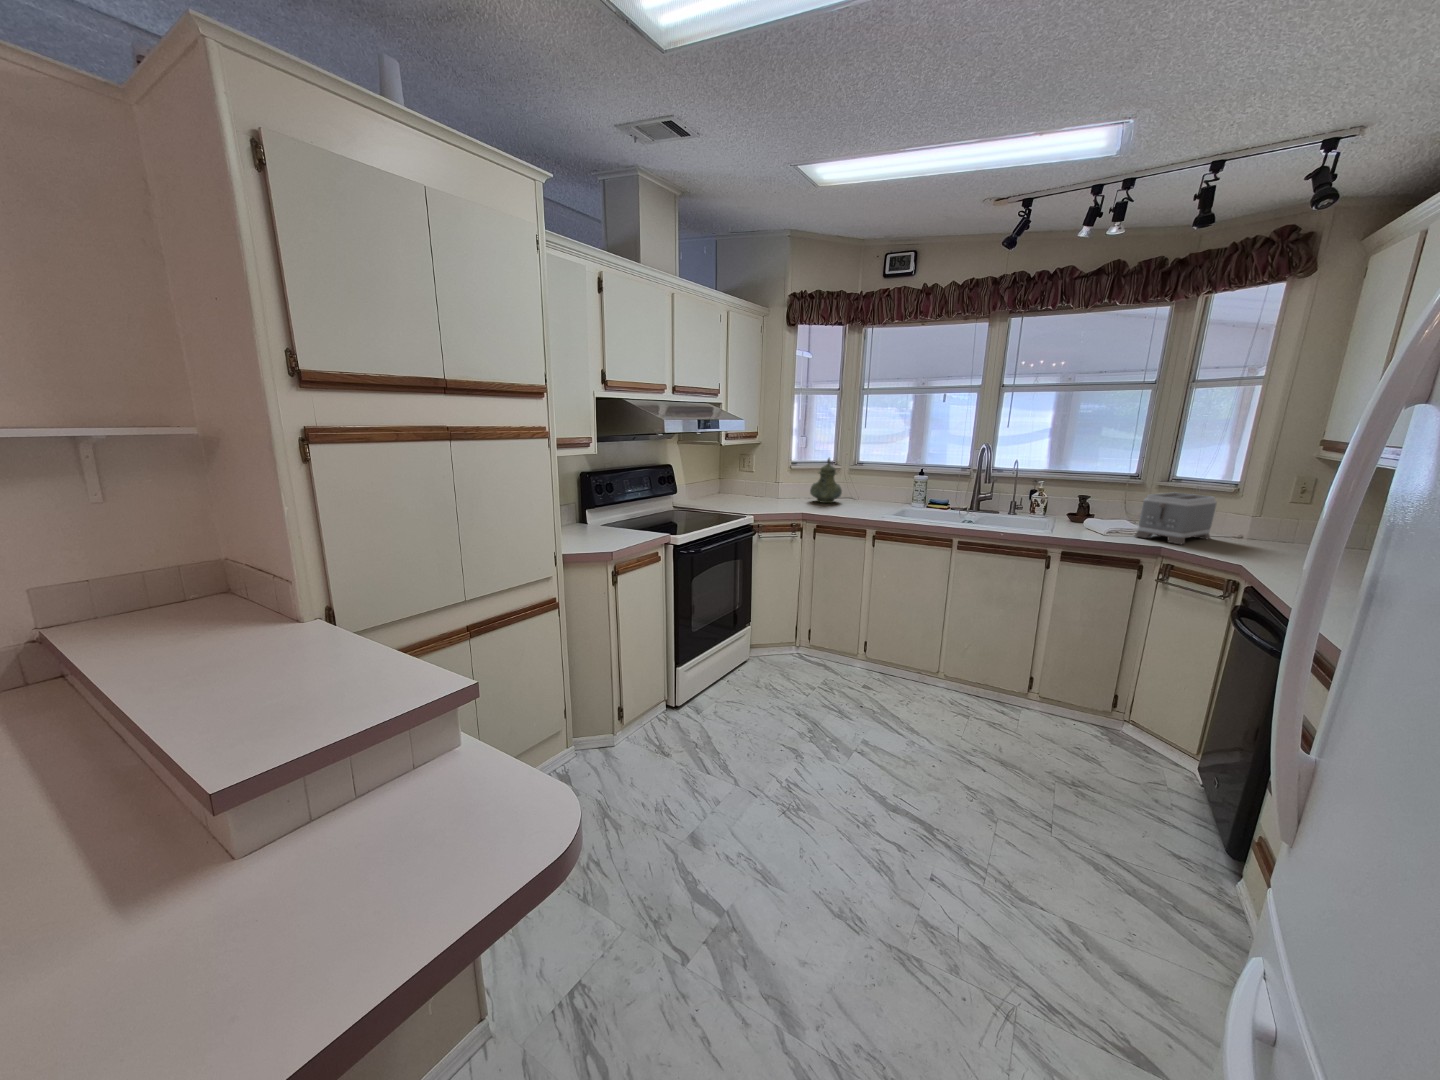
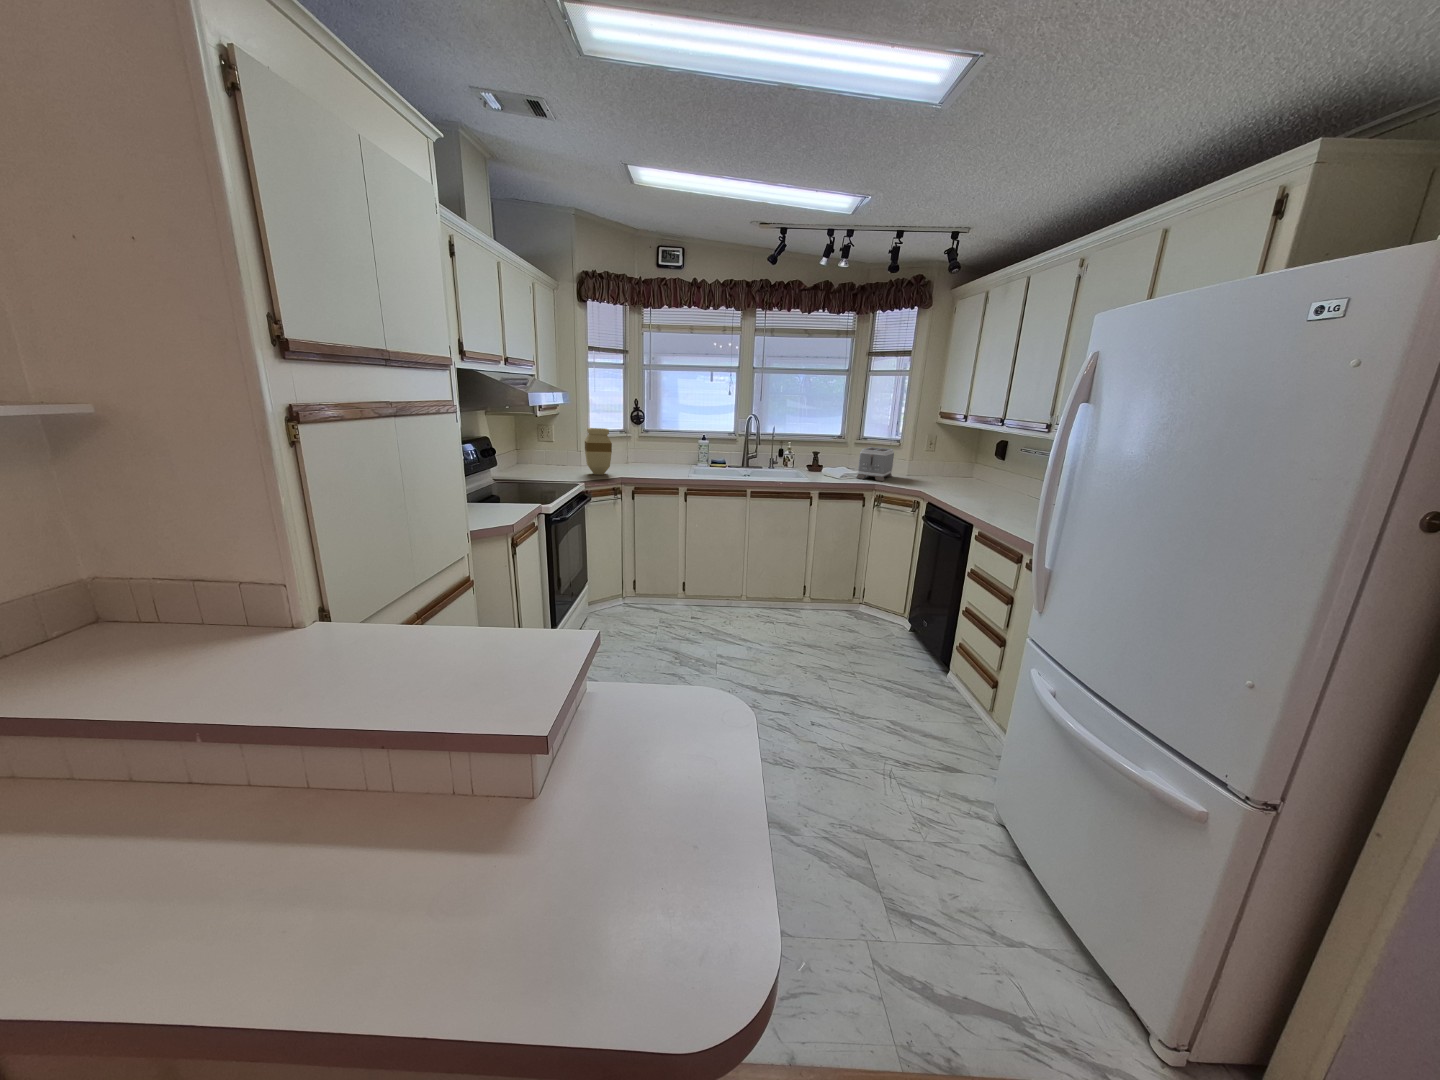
vase: none [769,458,799,508] -> present [585,428,612,475]
teapot: present [810,458,842,503] -> none [613,427,642,468]

